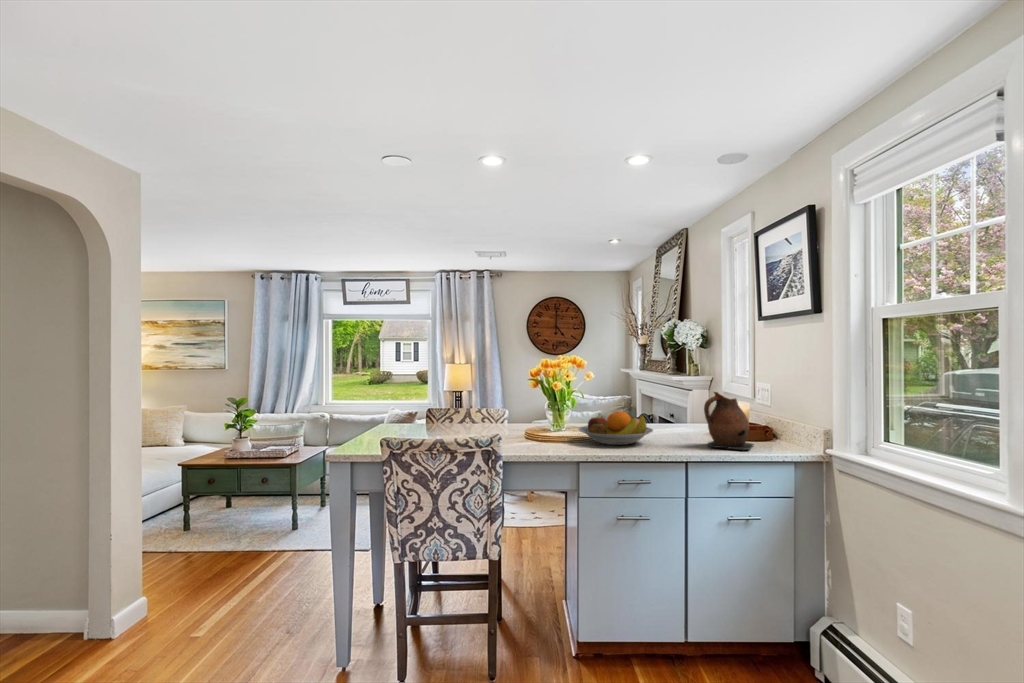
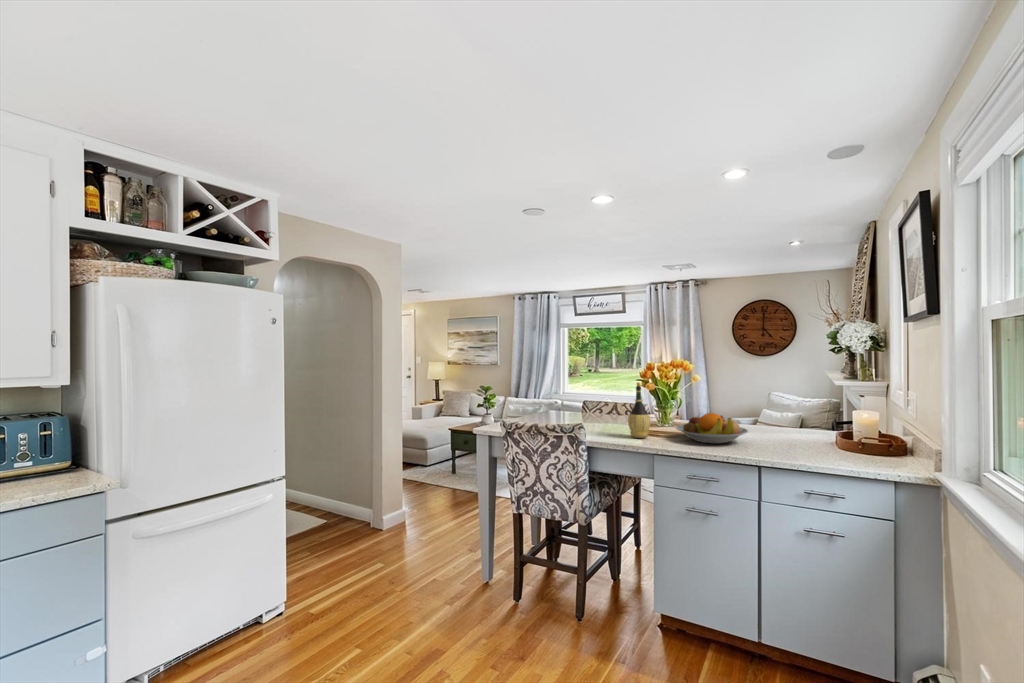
wine bottle: none [530,380,556,446] -> present [628,383,651,438]
ceramic pitcher: present [704,392,754,450] -> none [795,399,859,461]

